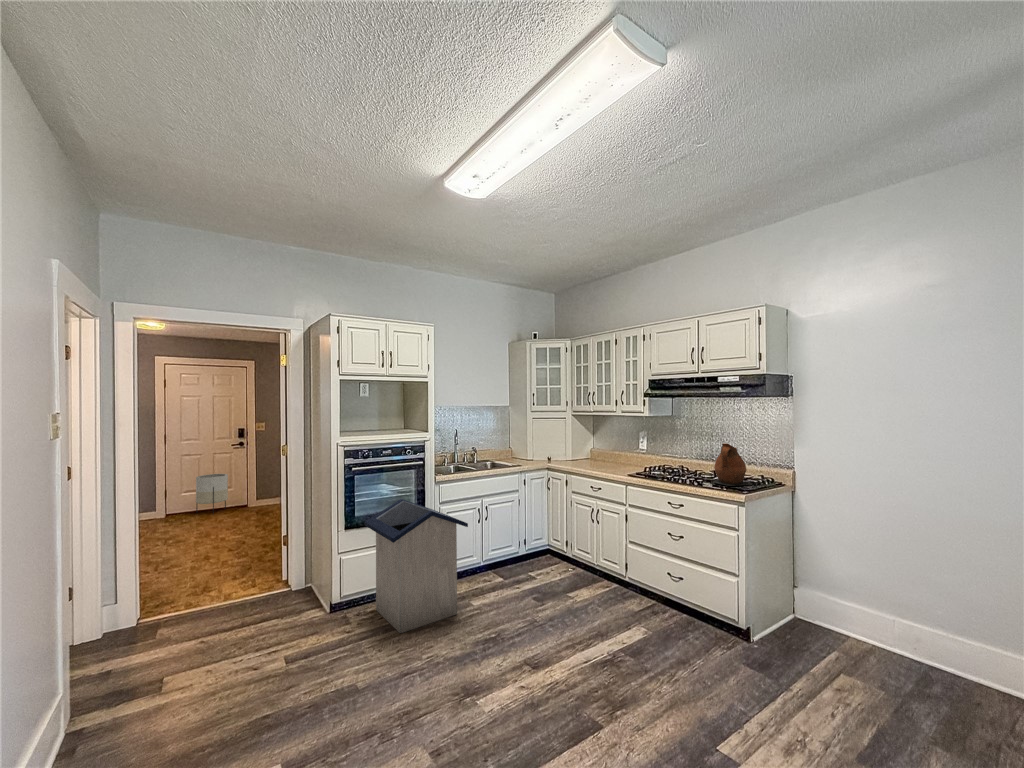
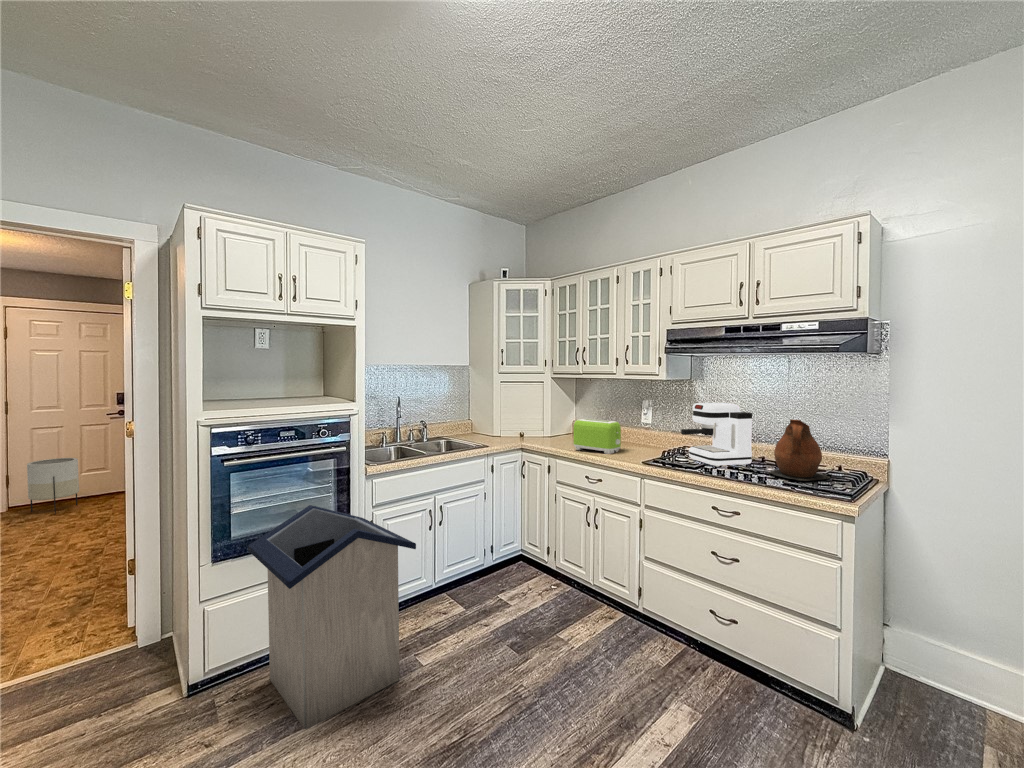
coffee maker: none [656,432,707,478] -> present [681,403,752,467]
toaster: none [585,444,620,470] -> present [574,419,621,454]

